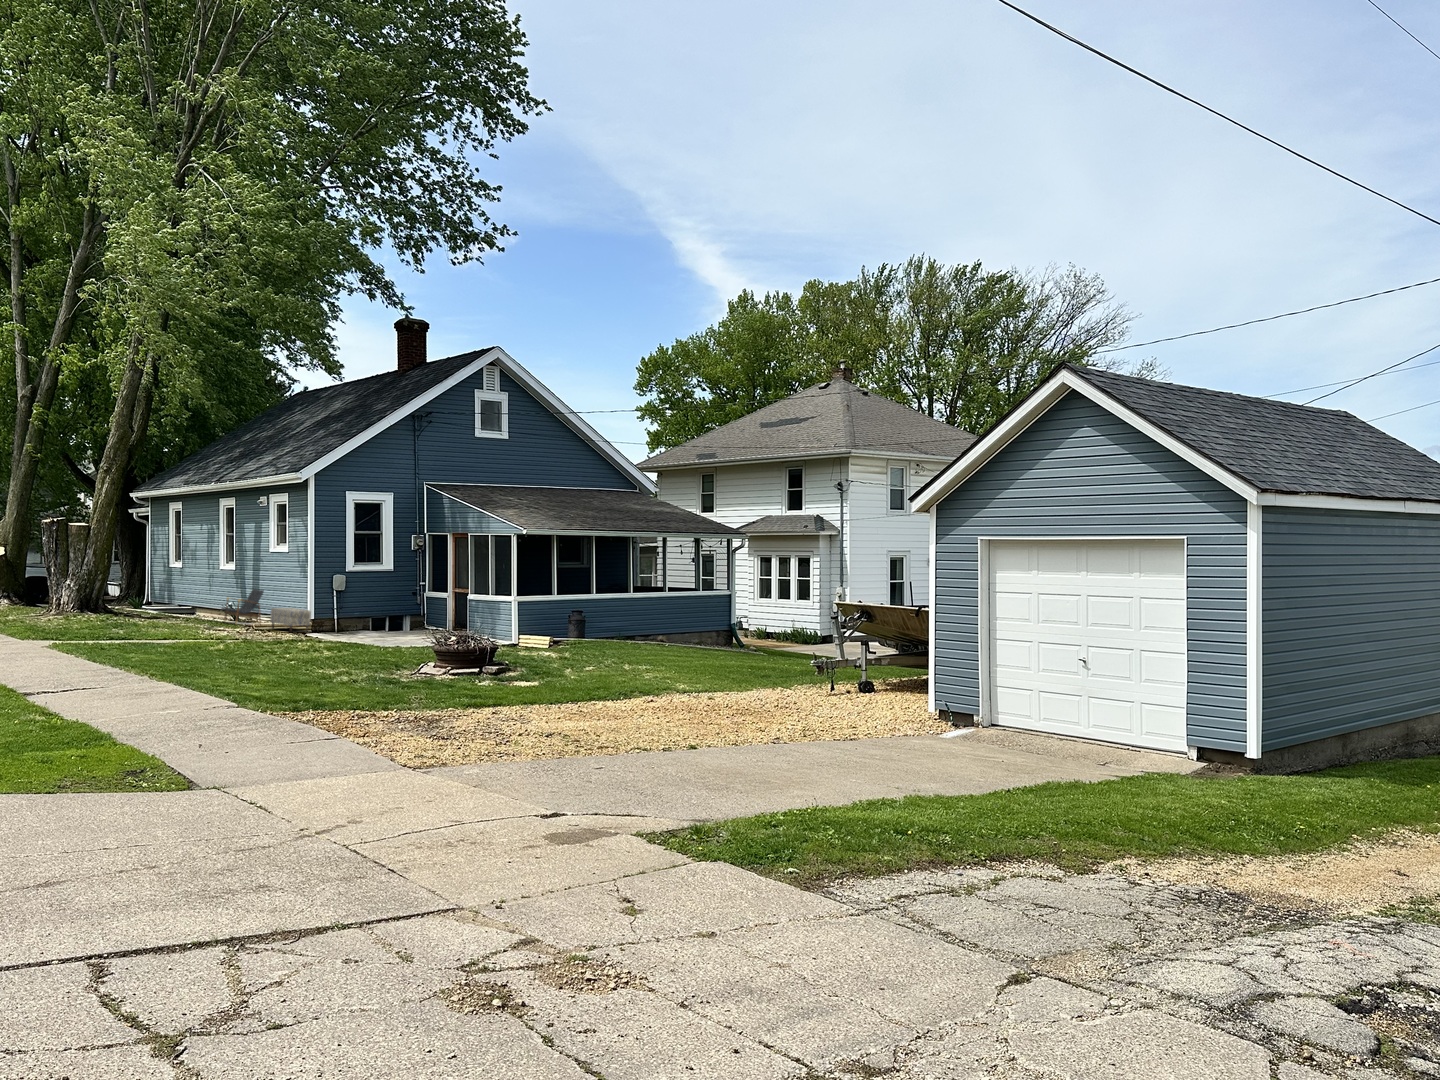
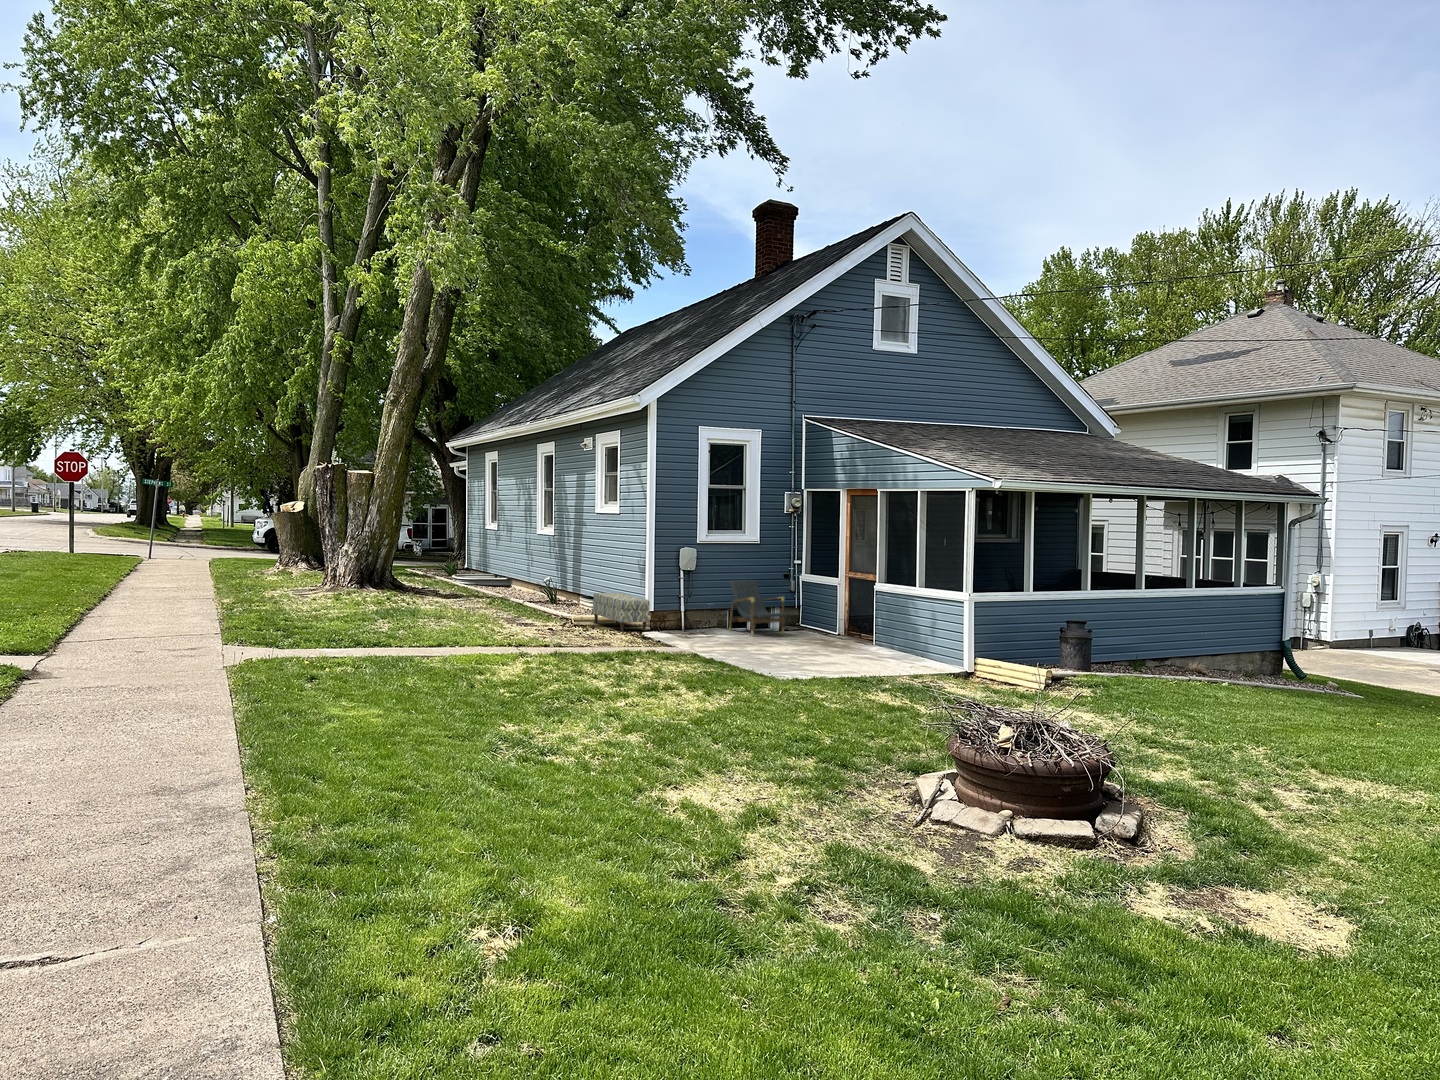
lounge chair: present [222,589,264,623] -> present [729,580,787,636]

